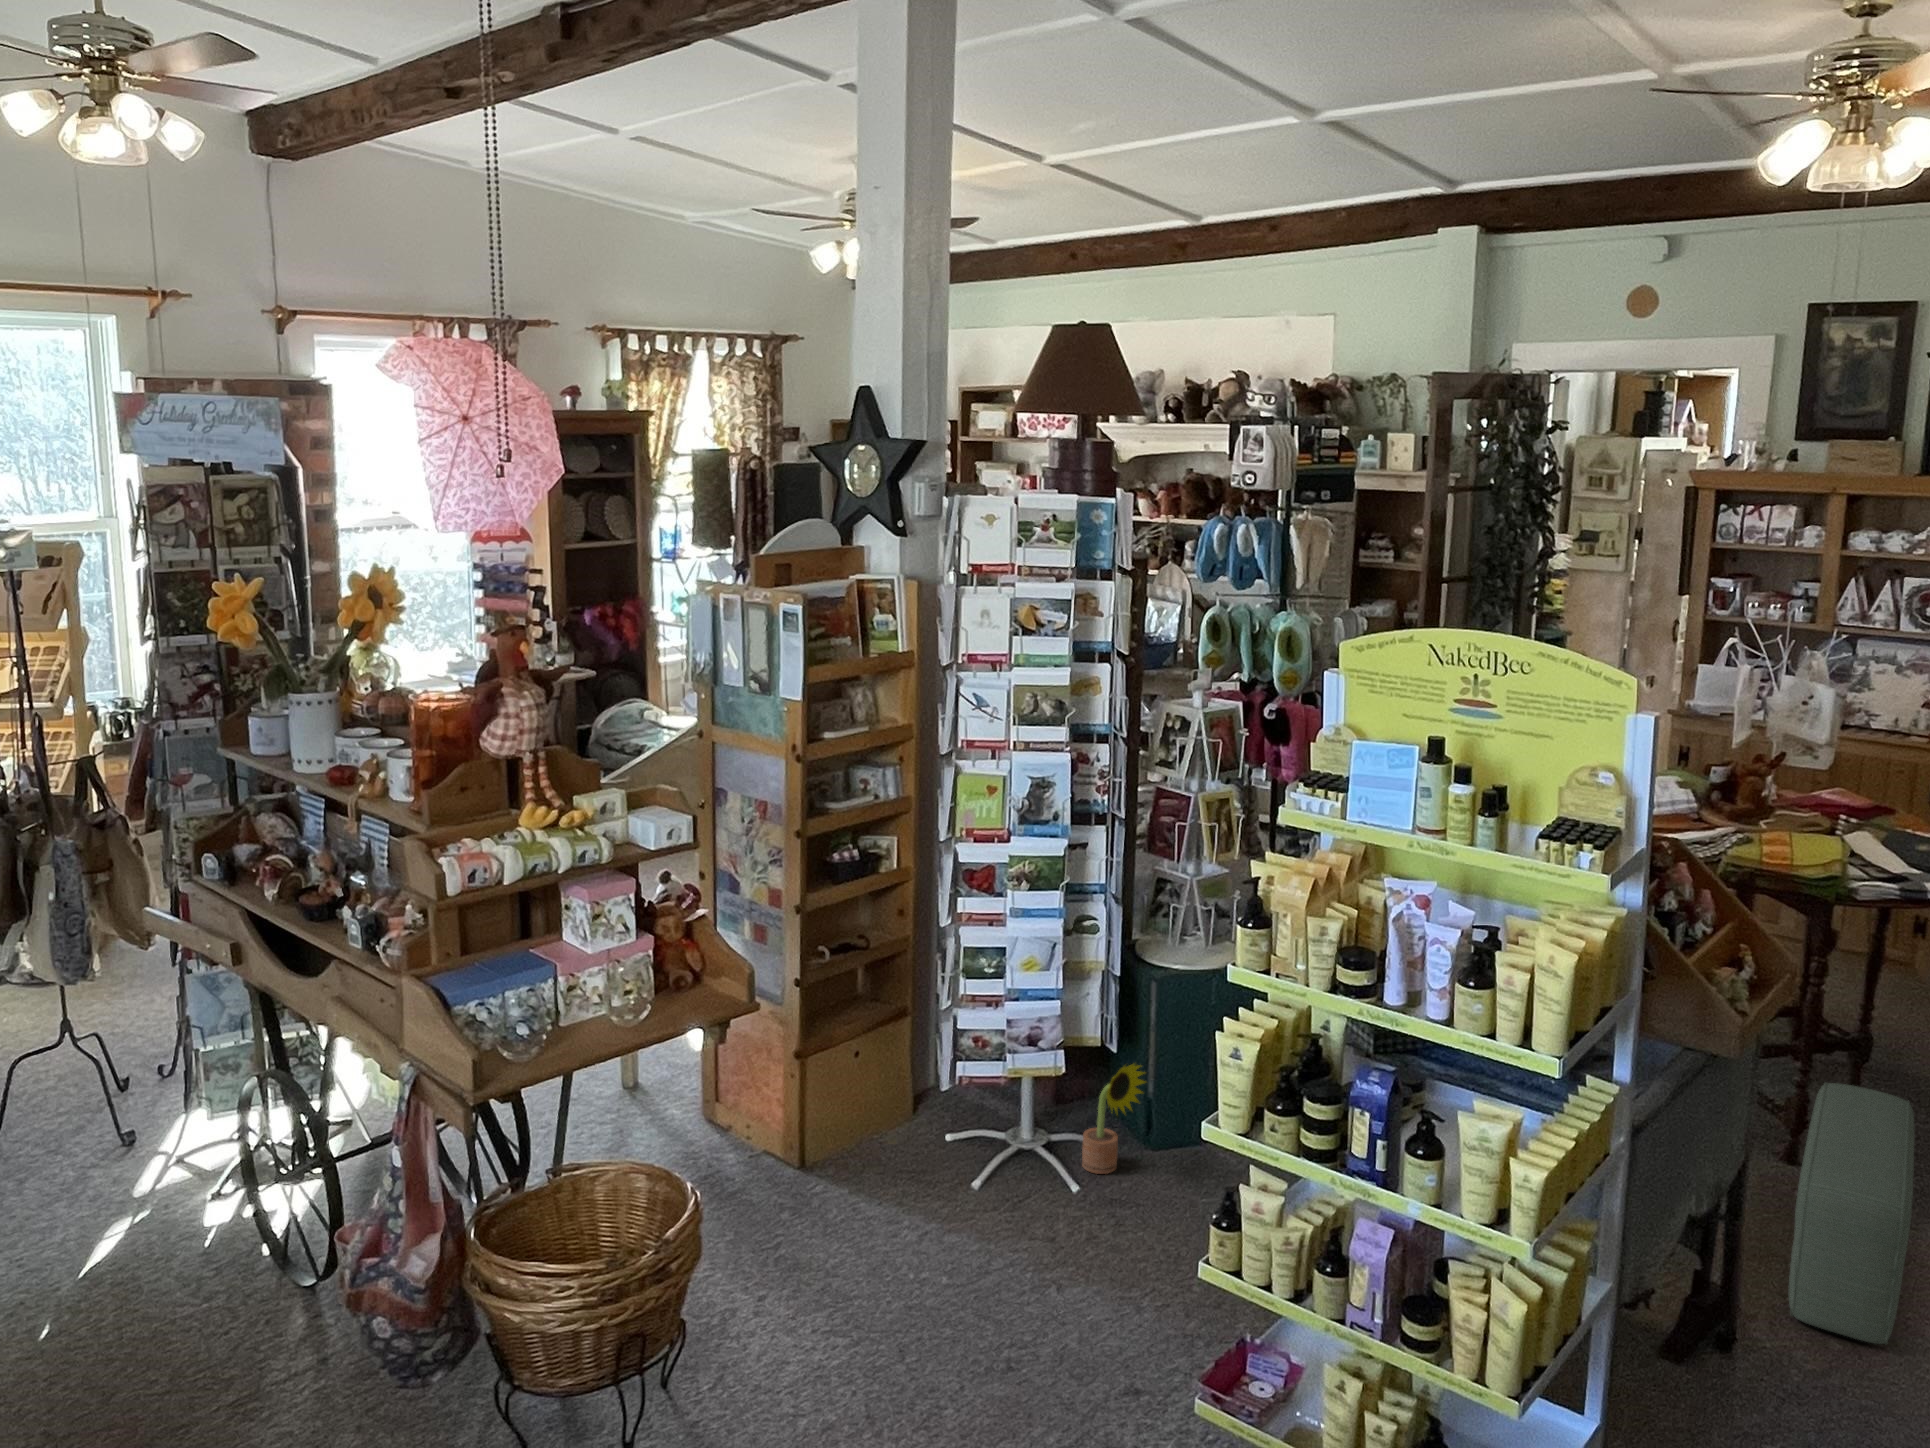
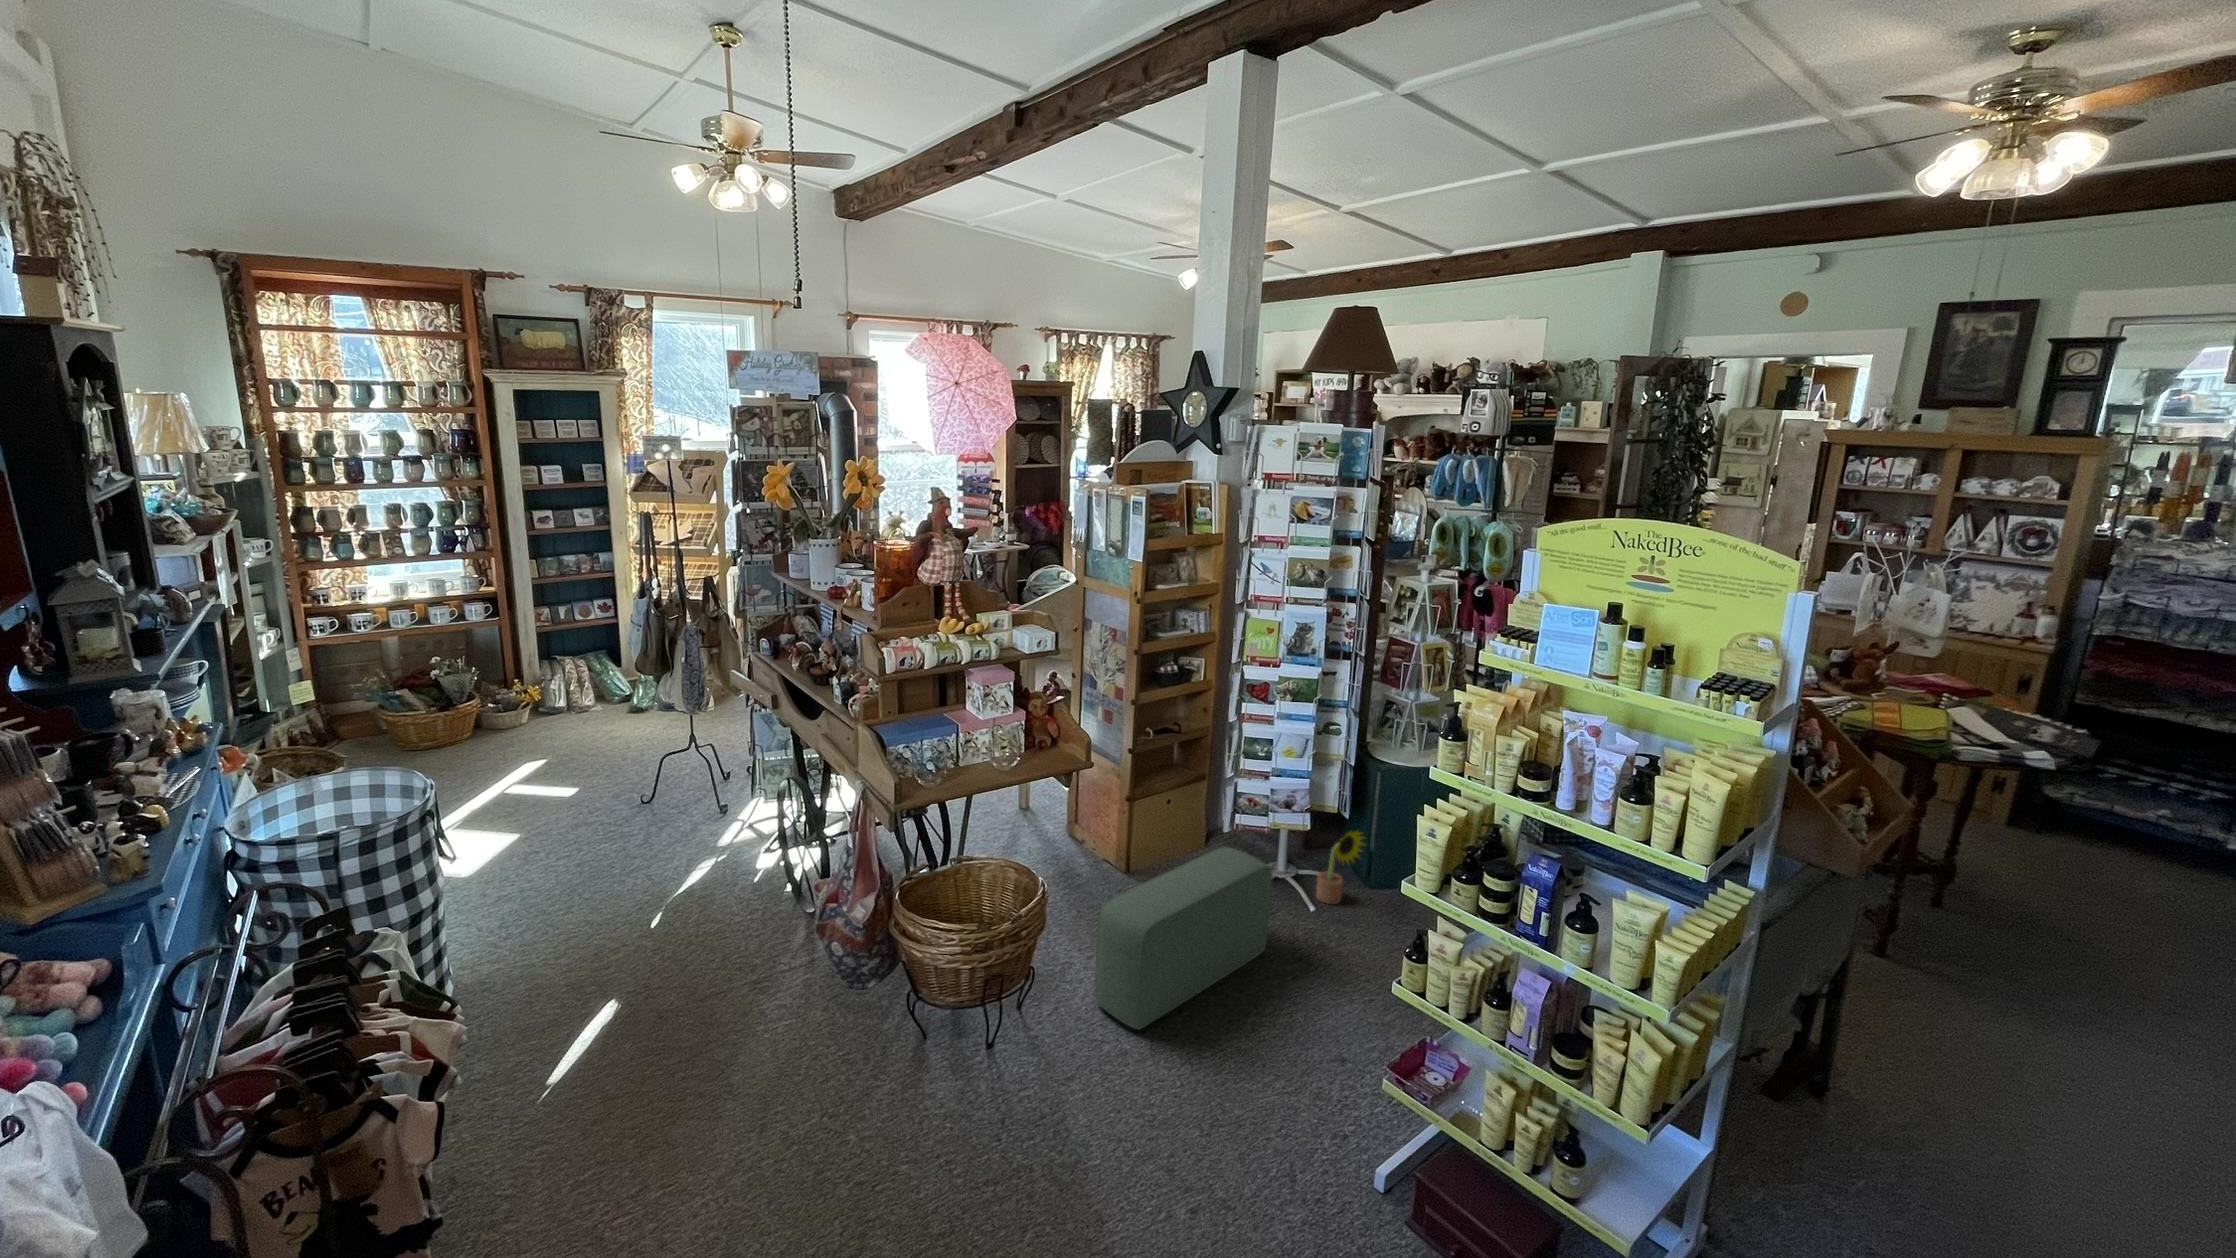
pouf: present [1788,1083,1914,1344] -> present [1095,847,1273,1029]

